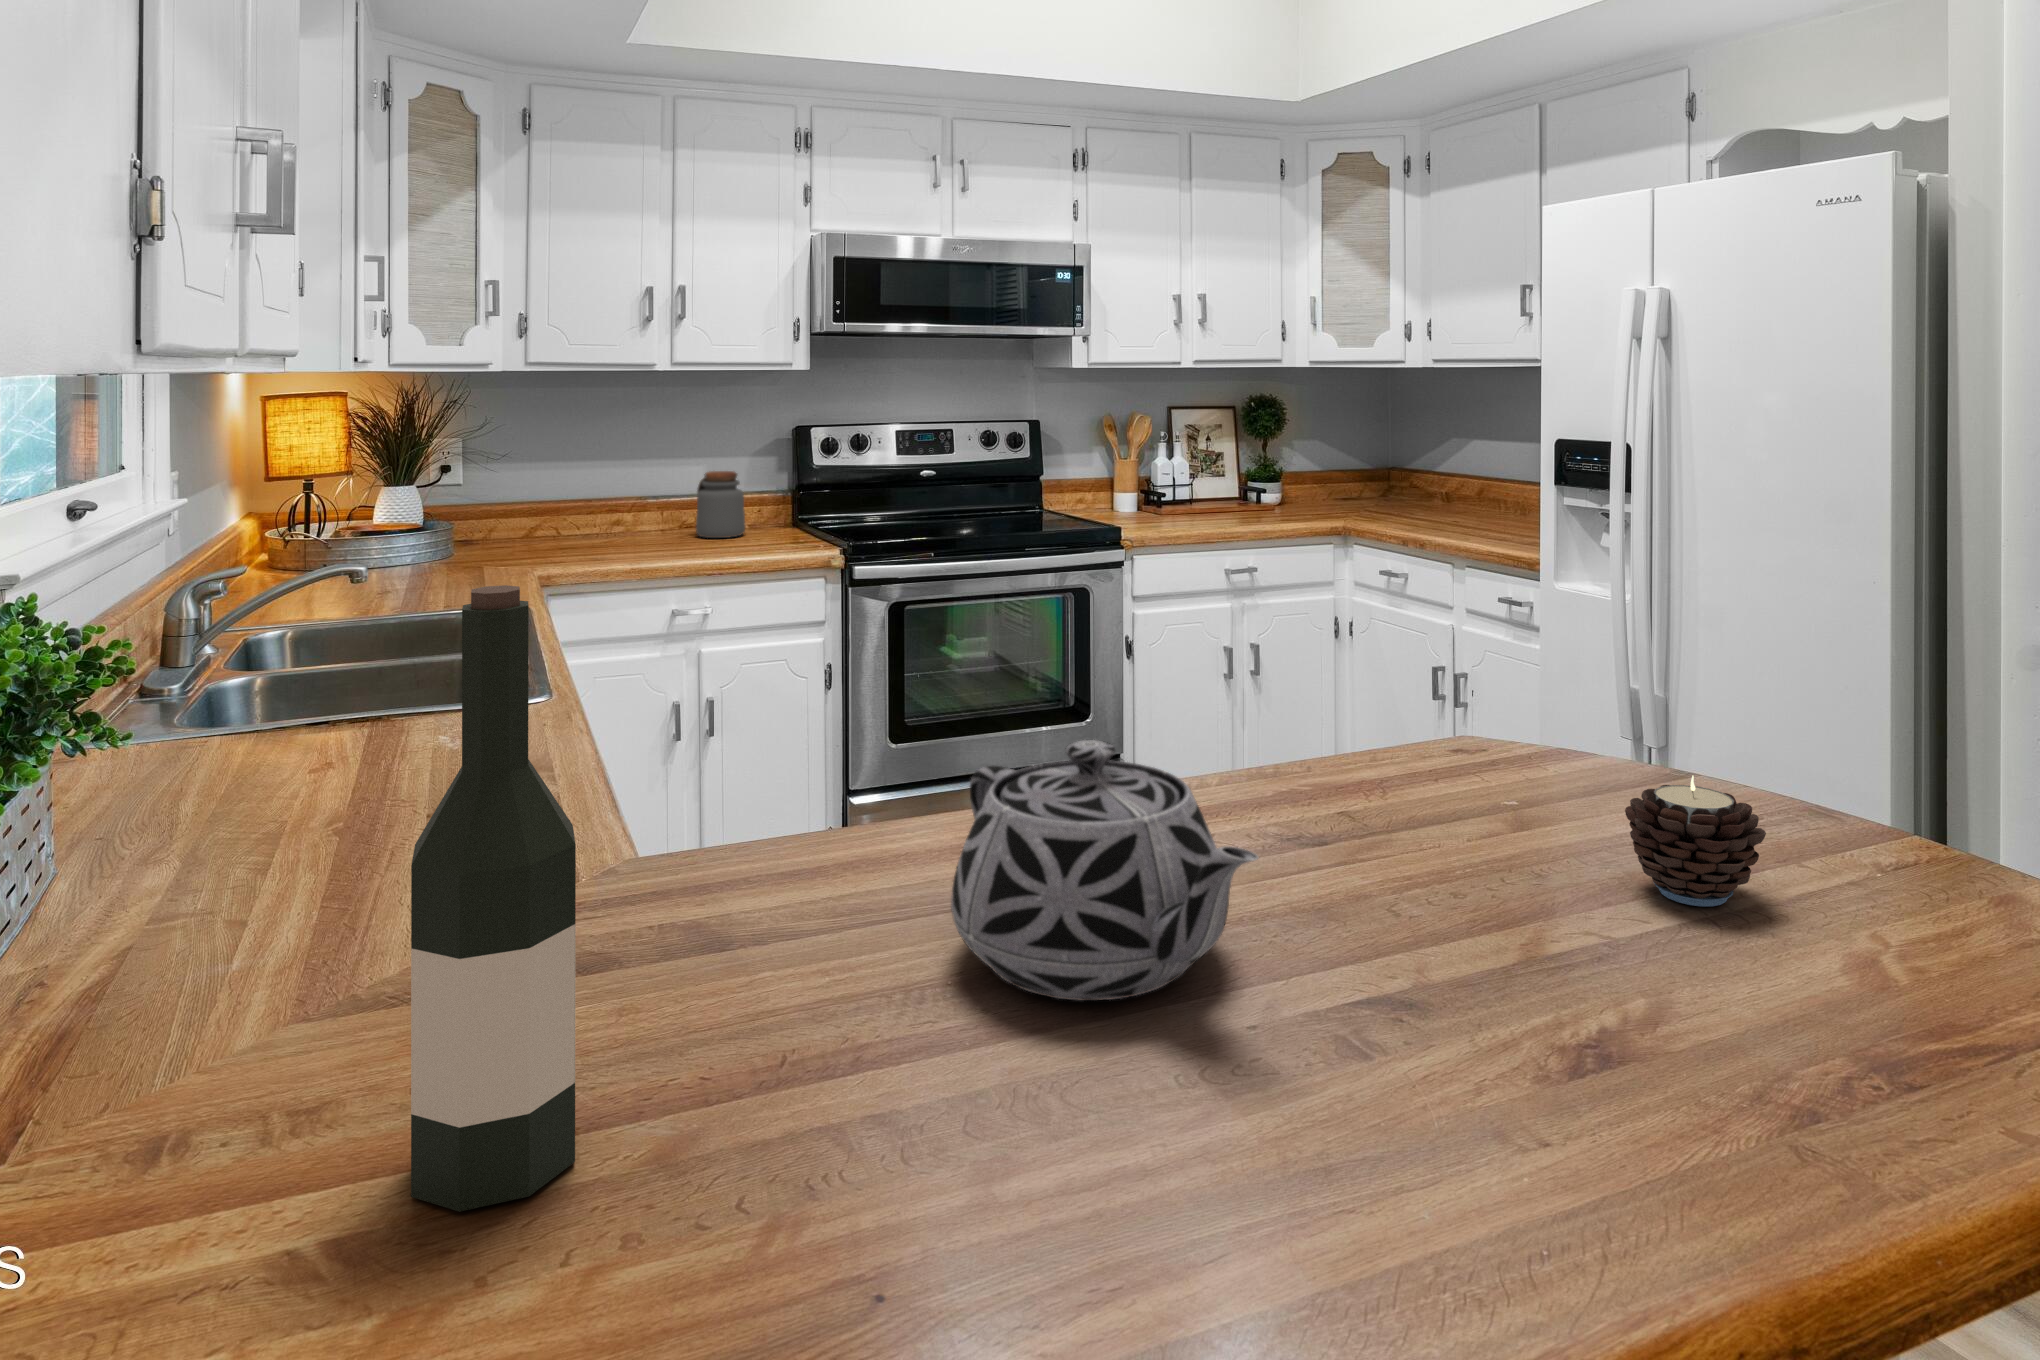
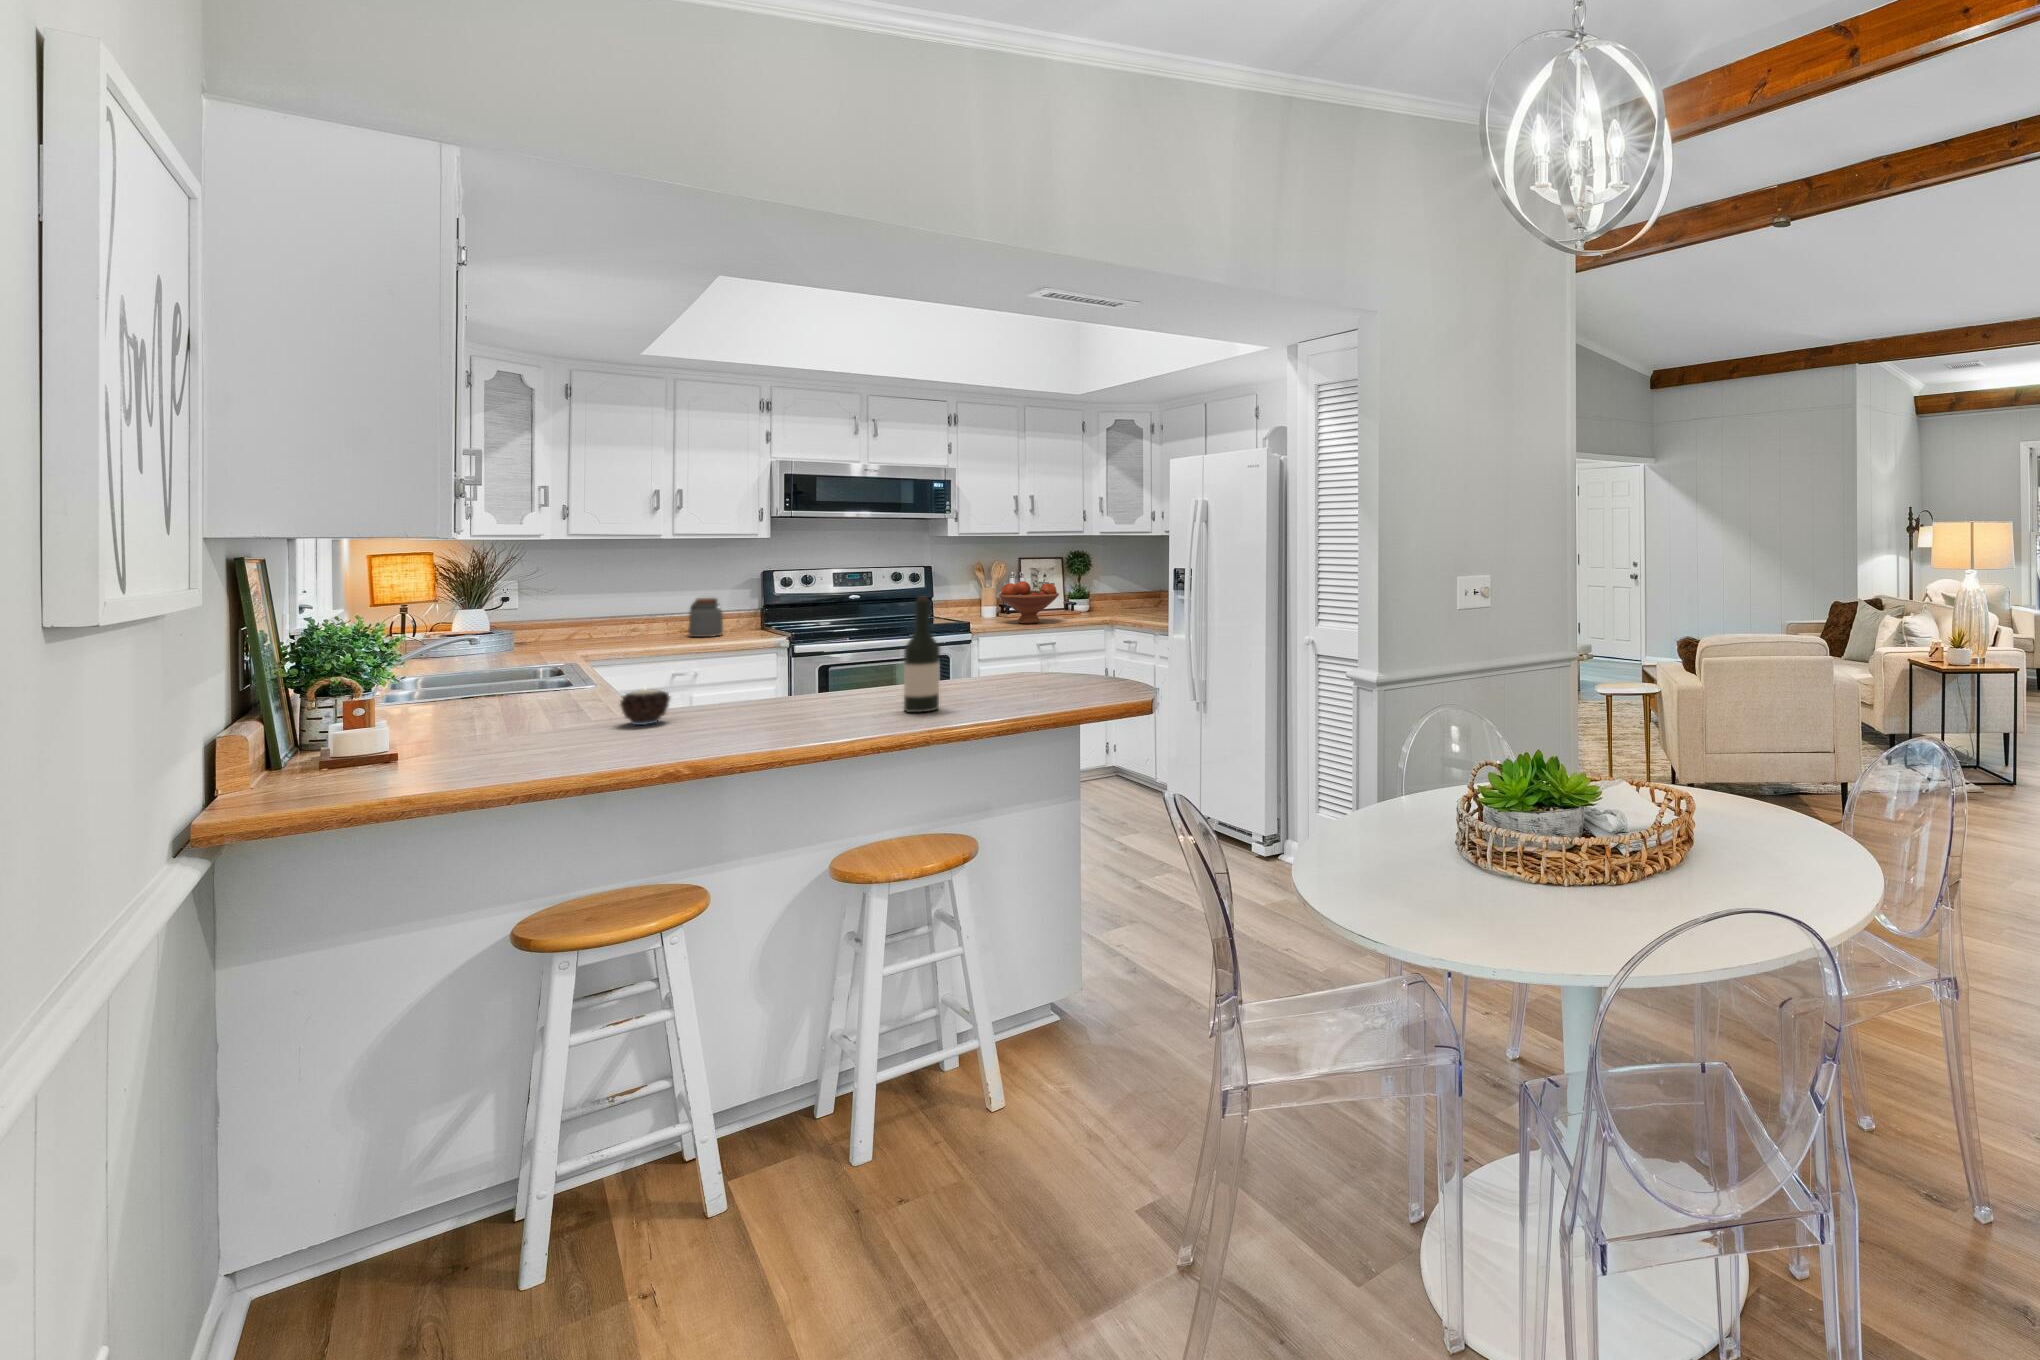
fruit bowl: none [1158,448,1257,525] -> present [999,581,1059,624]
wine bottle: present [411,585,576,1212] -> present [904,597,940,713]
teapot: present [951,740,1258,1001] -> none [731,660,823,724]
candle: present [1625,776,1766,906] -> present [620,689,670,725]

